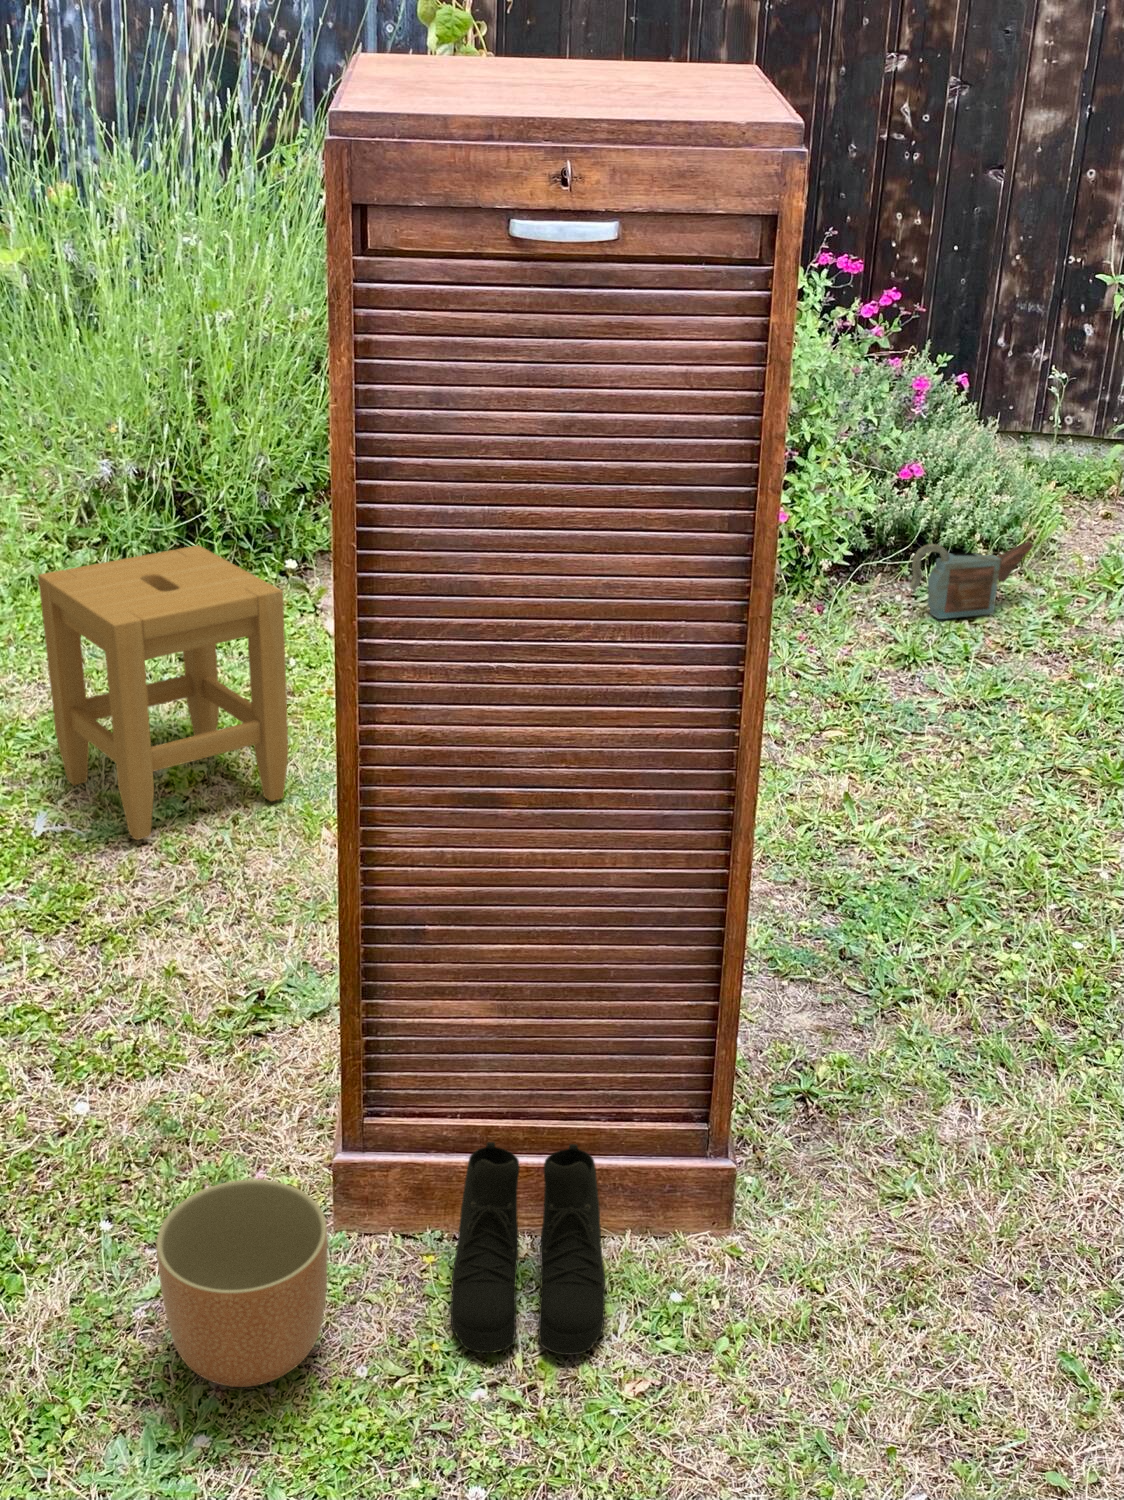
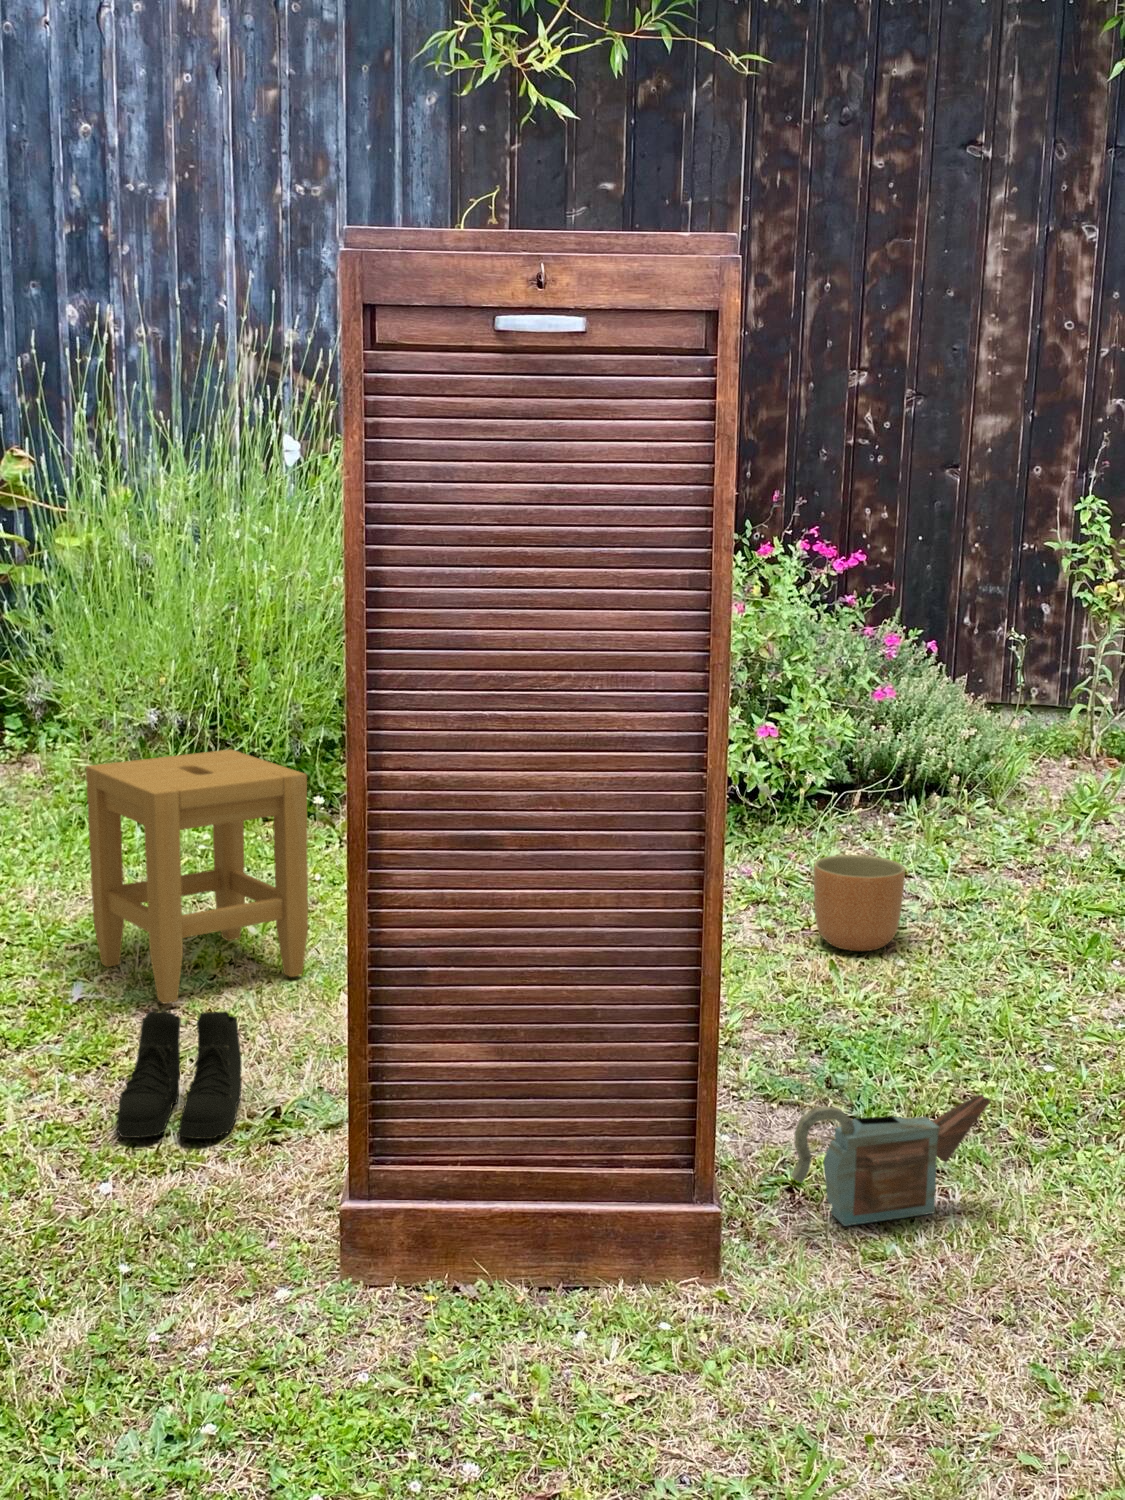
watering can: present [908,541,1034,619] -> present [791,1094,991,1226]
boots: present [451,1142,605,1355] -> present [117,1011,242,1139]
planter: present [156,1179,328,1387] -> present [814,855,905,951]

